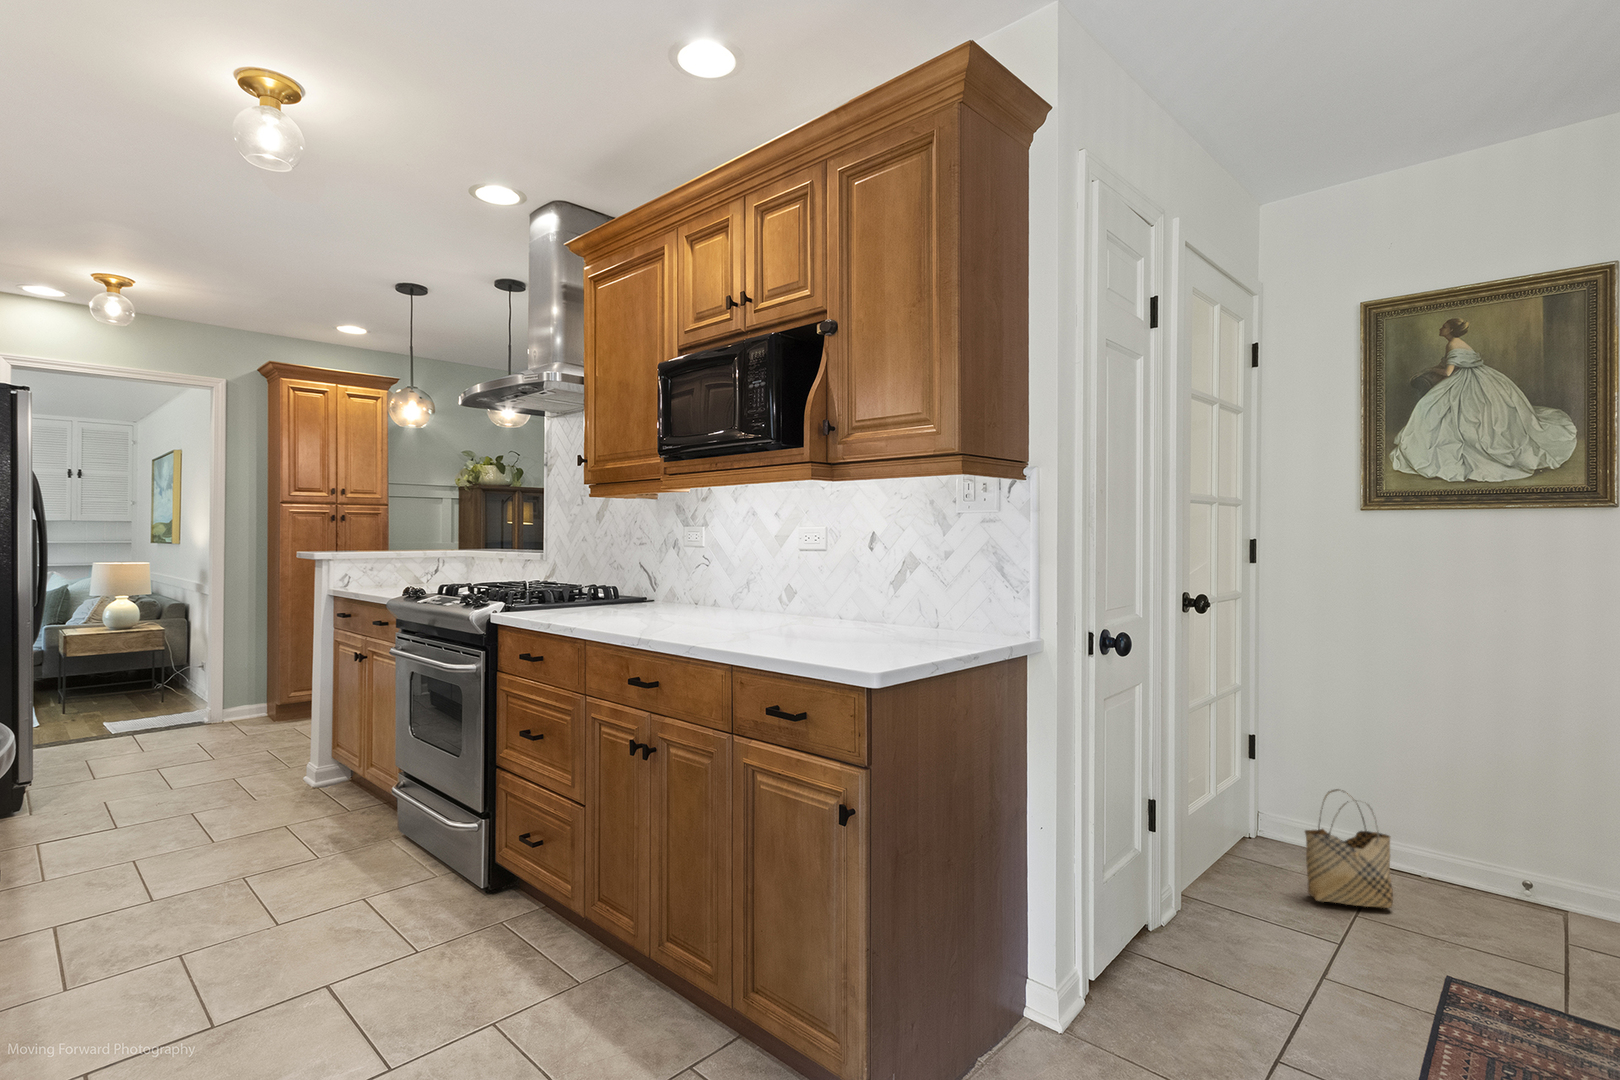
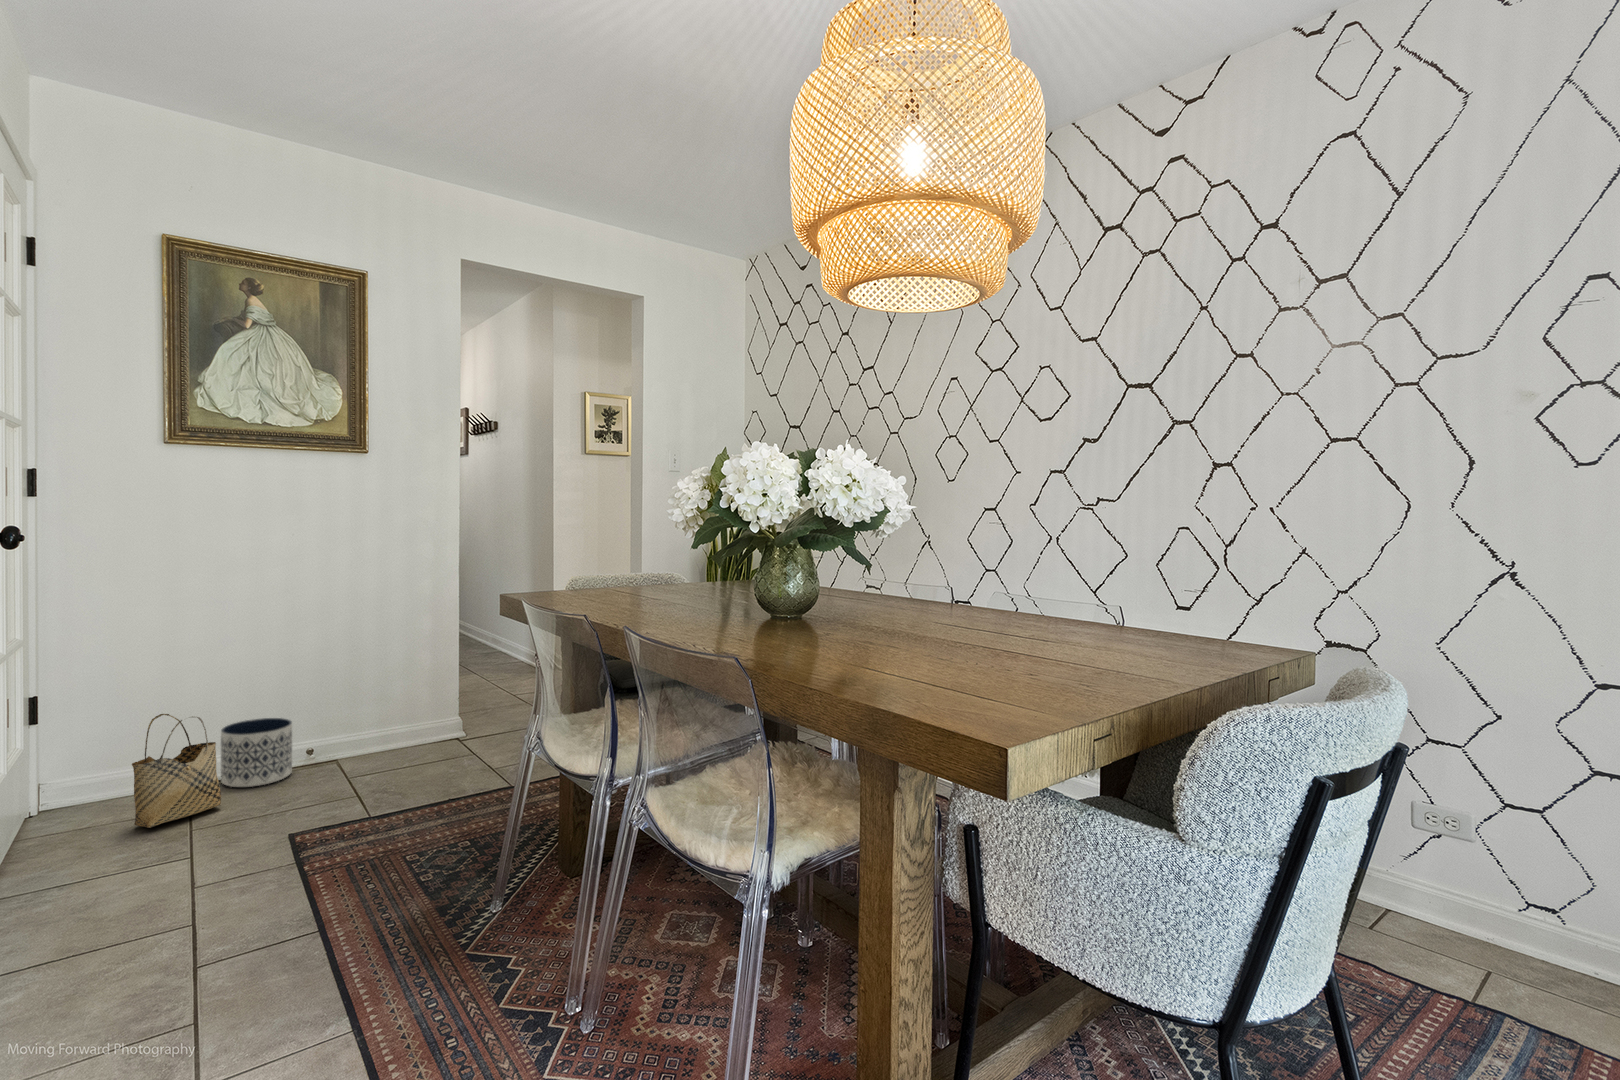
planter: none [1408,822,1494,908] -> present [221,718,292,787]

